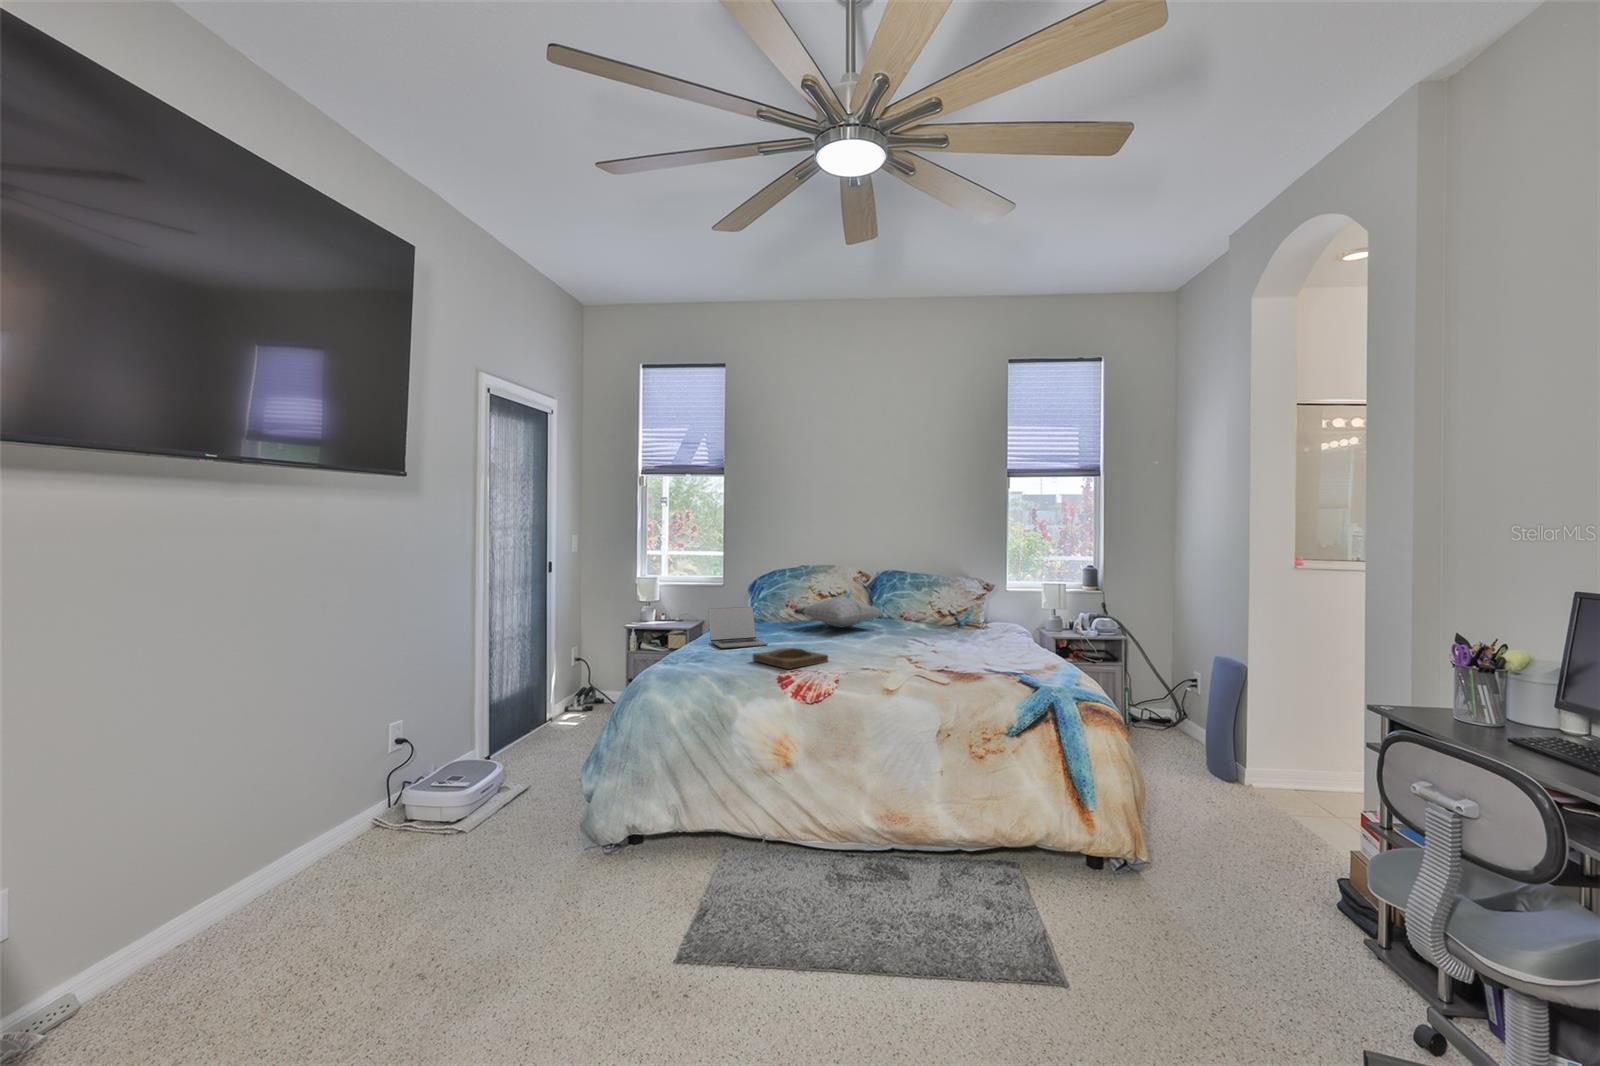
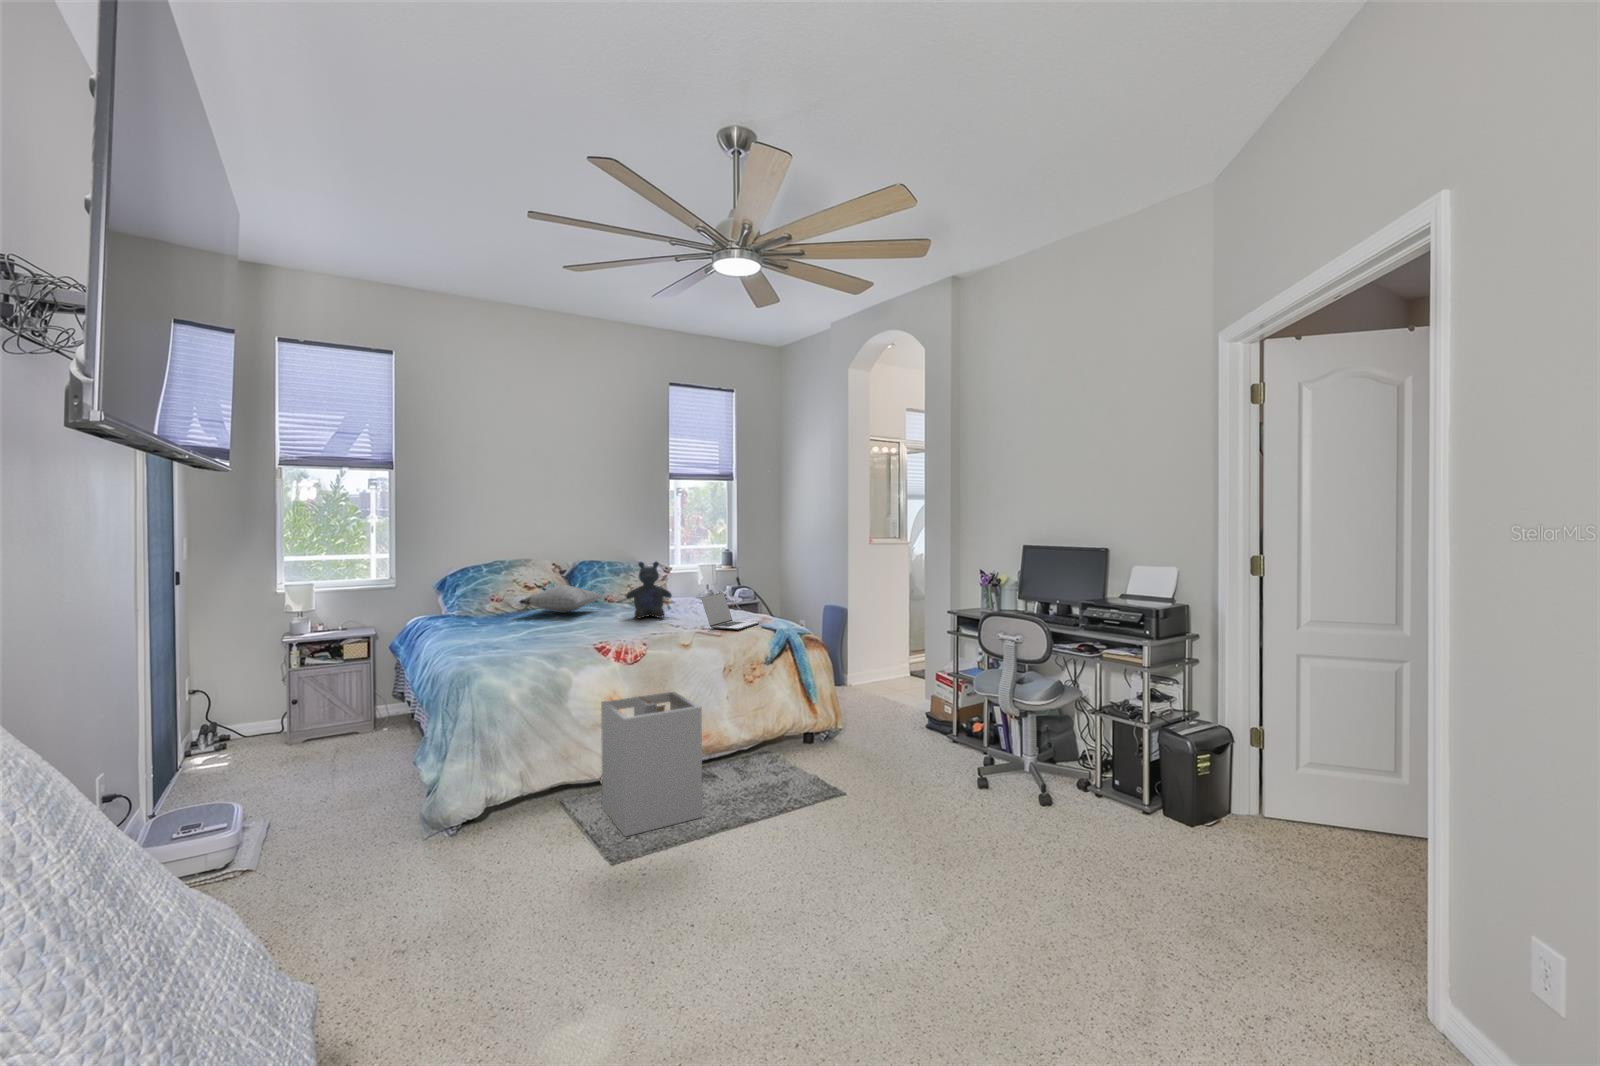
stuffed bear: none [889,576,943,647] -> present [626,562,672,618]
laptop: present [708,607,768,648] -> present [701,593,759,630]
tray: present [753,648,828,669] -> none [548,627,611,643]
laundry hamper: none [729,743,845,934] -> present [601,692,702,836]

